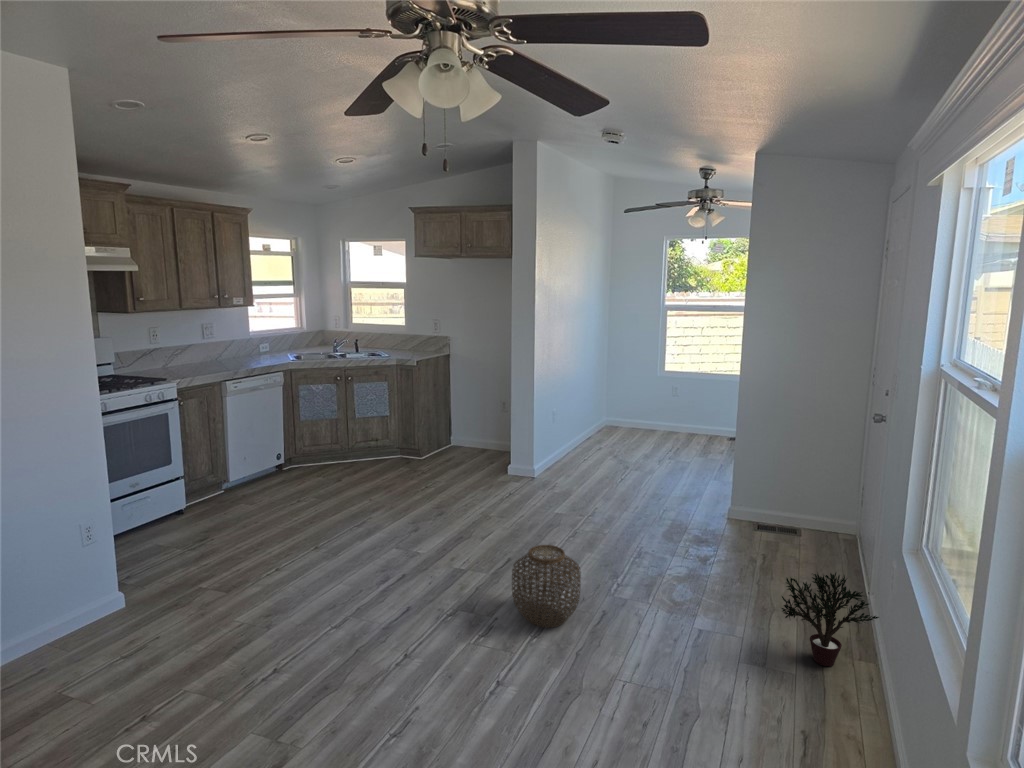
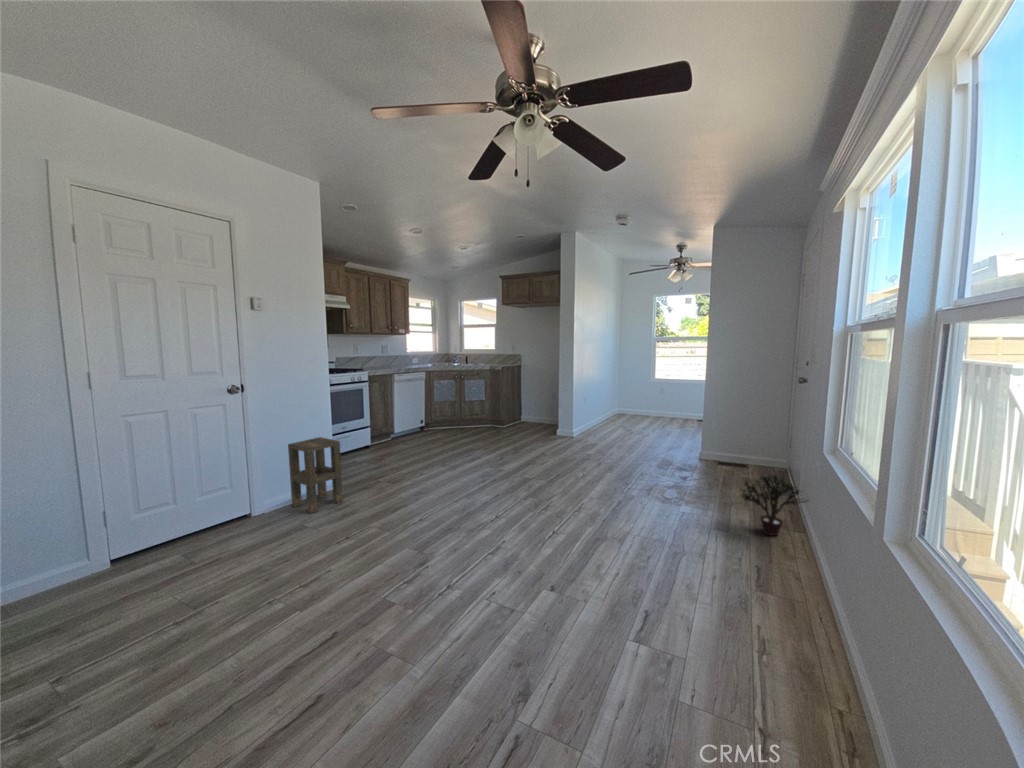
side table: none [29,524,136,665] -> present [288,437,343,513]
woven basket: present [512,545,581,628] -> none [562,458,605,508]

